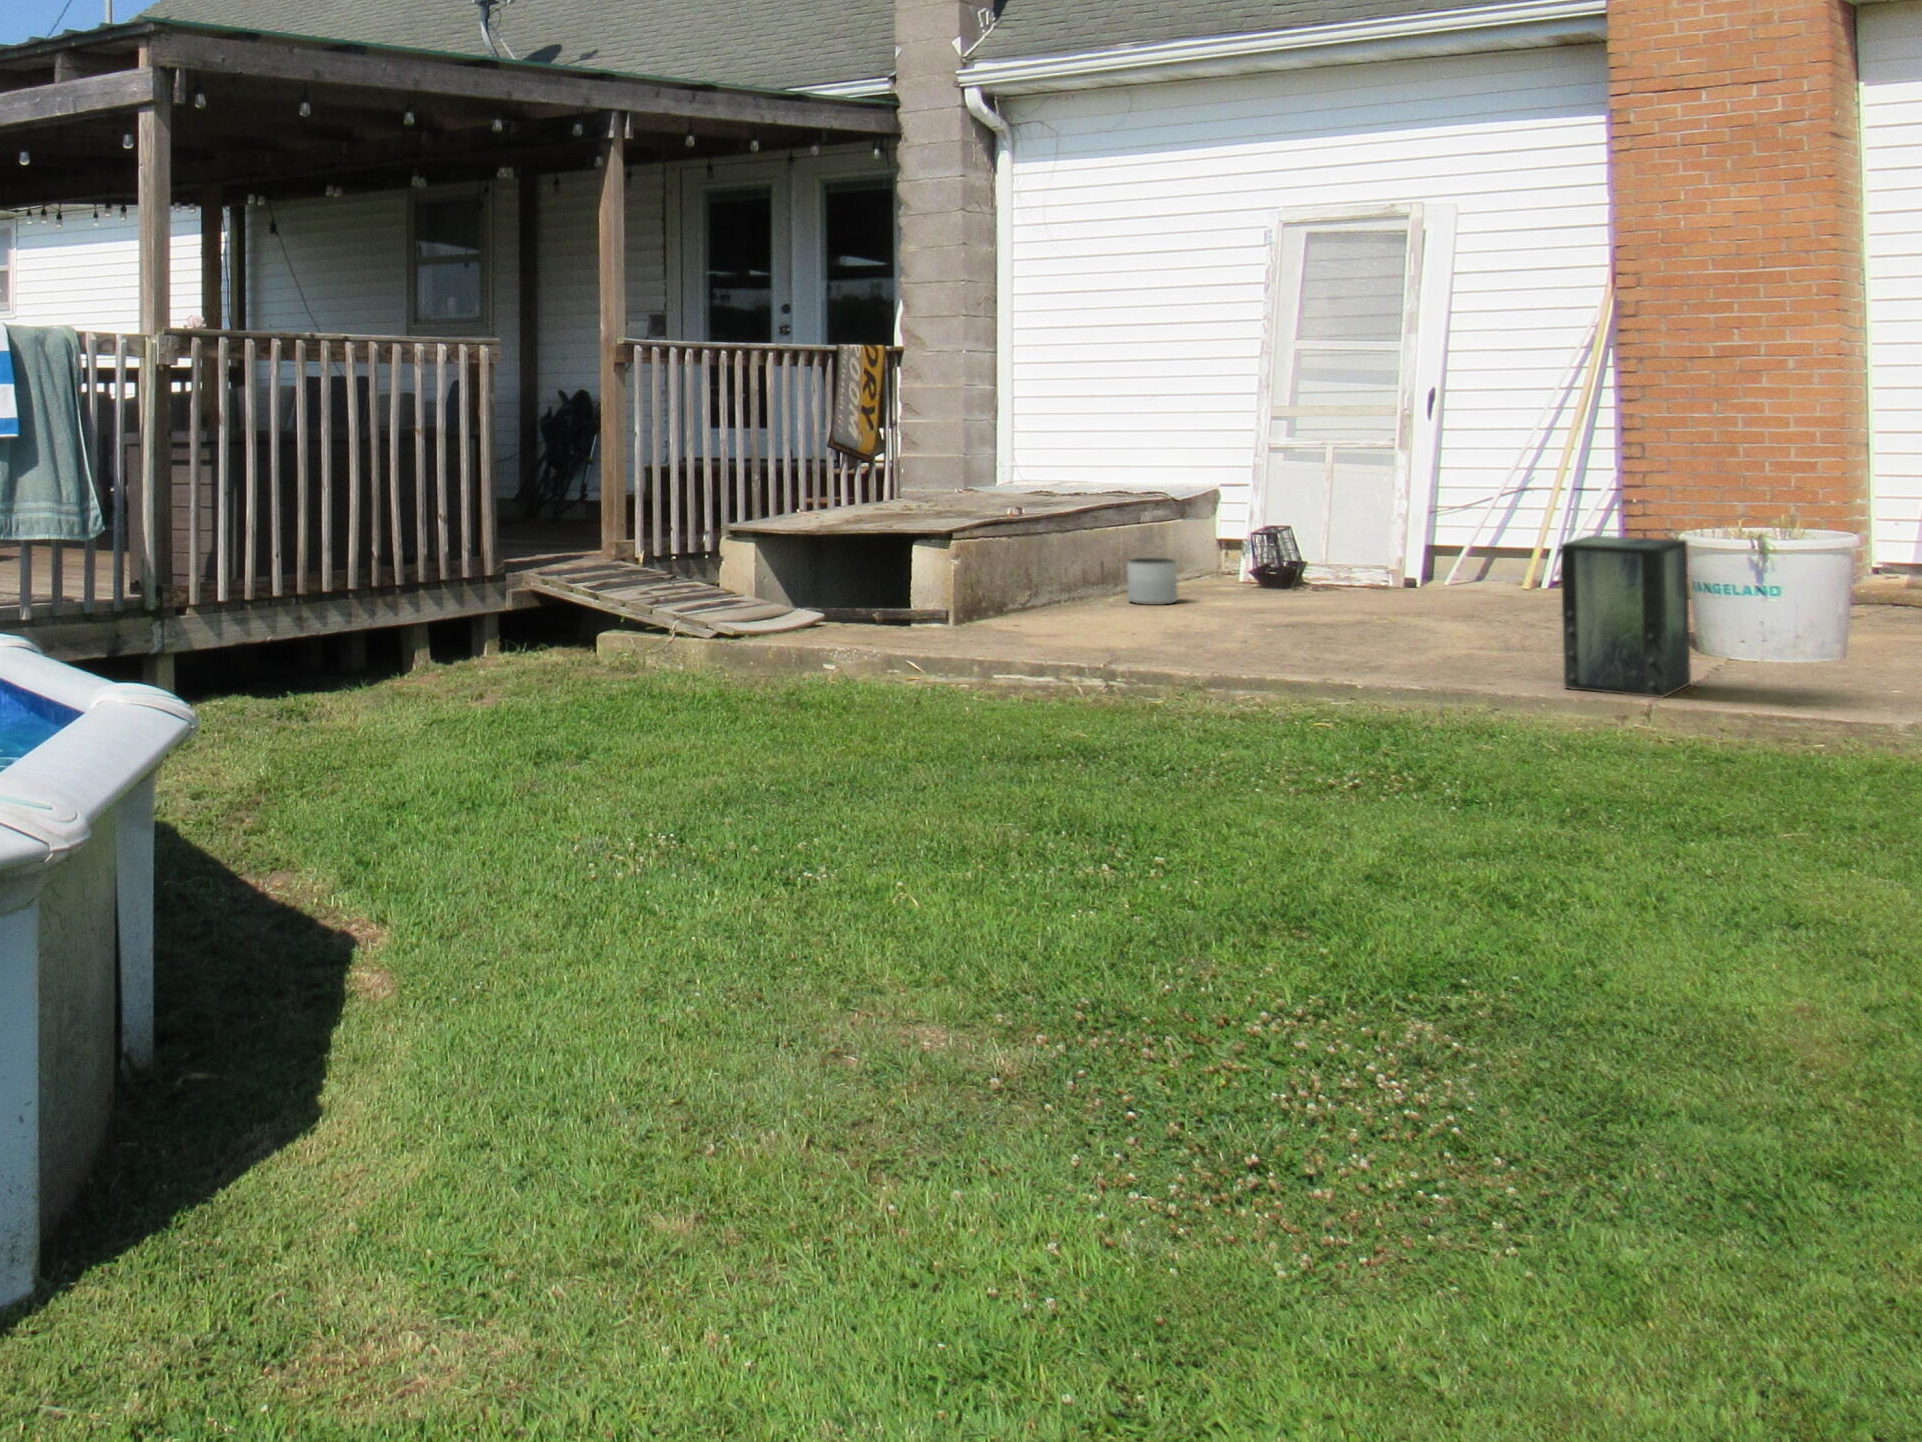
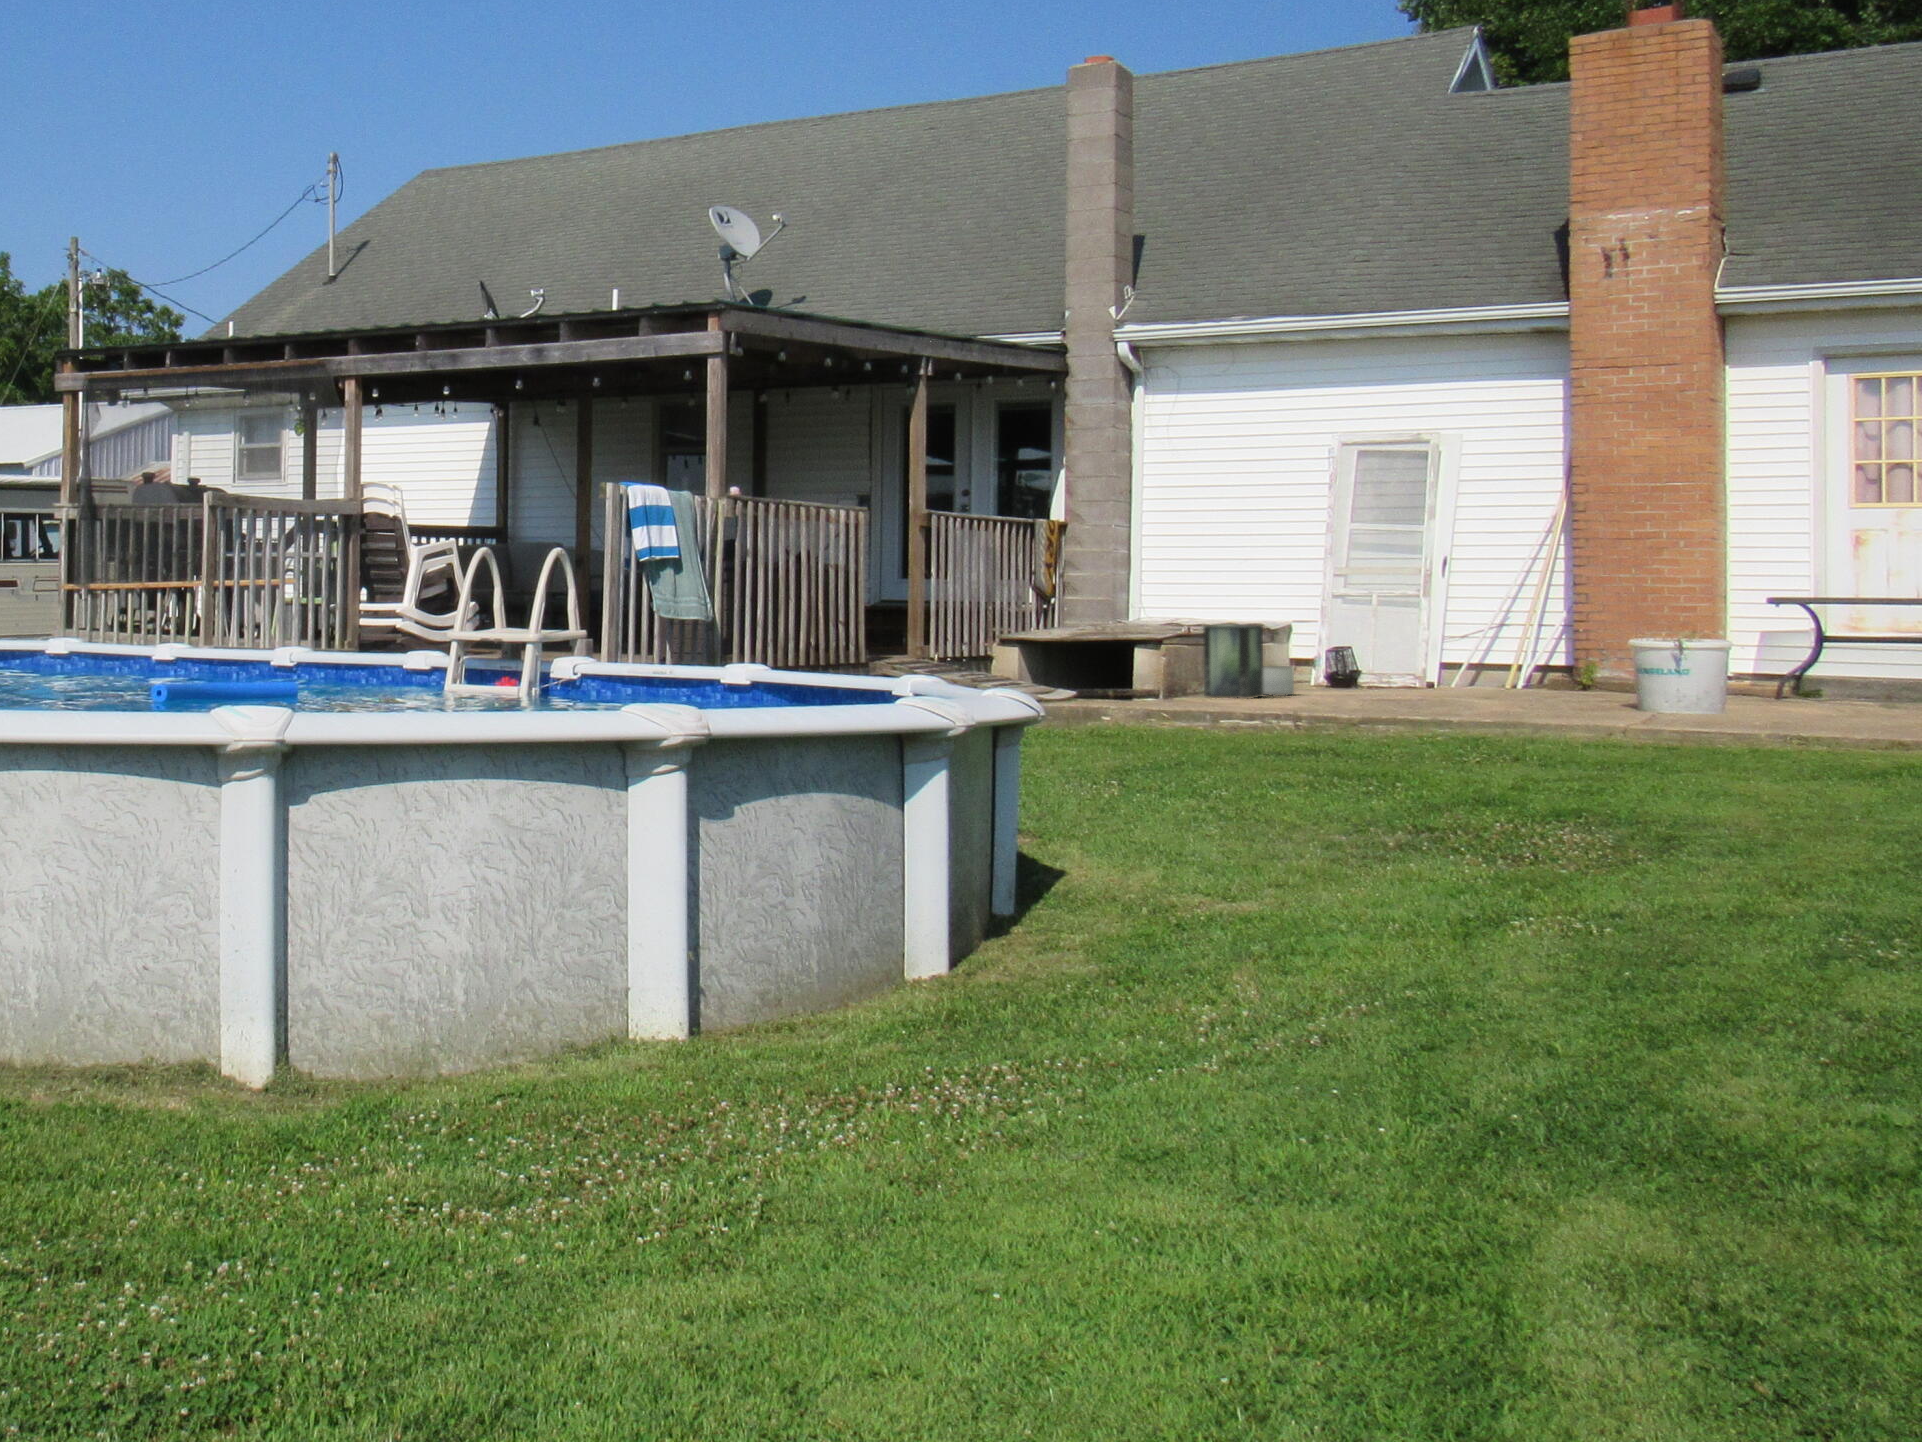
storage box: present [1561,536,1691,698] -> present [1203,624,1263,699]

